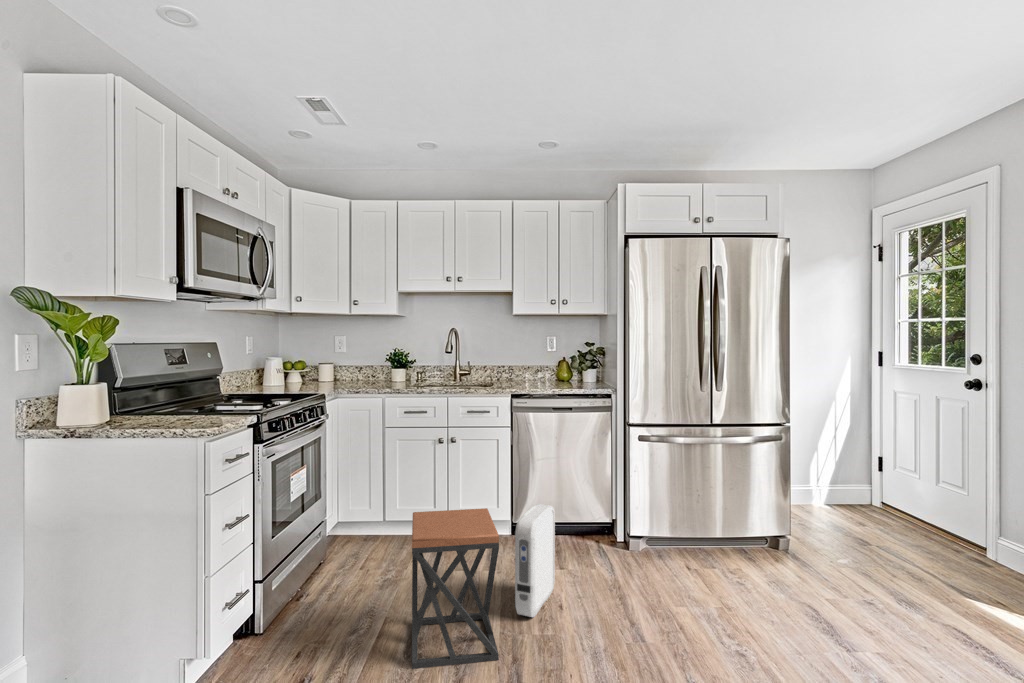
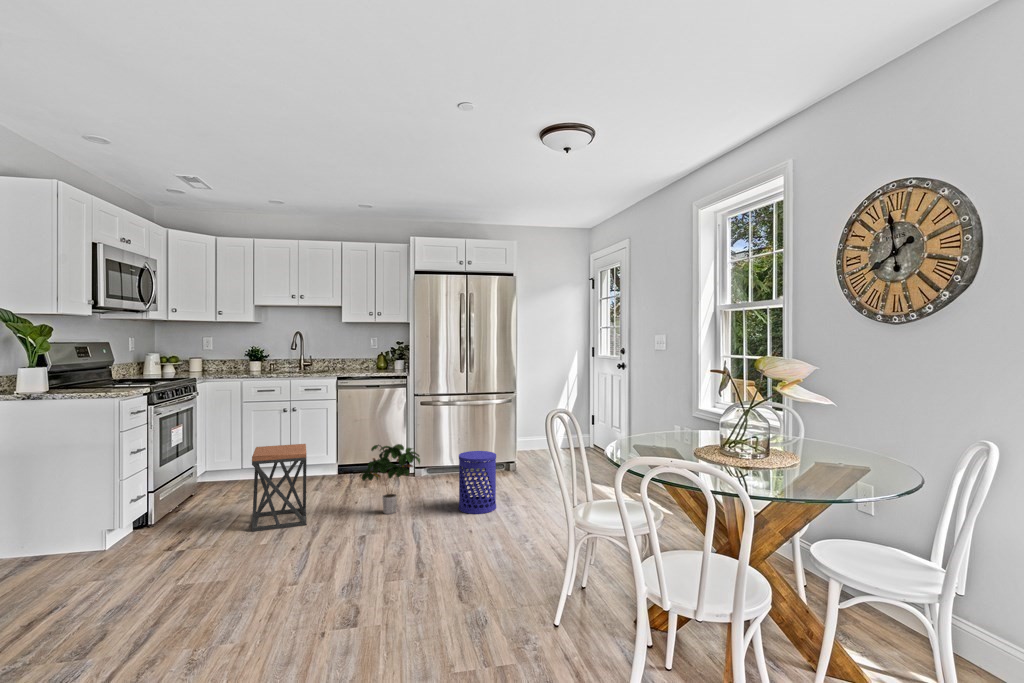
air purifier: present [515,504,555,617] -> none [324,444,354,508]
potted plant: none [575,516,685,643] -> present [359,444,420,514]
waste bin: none [748,533,824,661] -> present [459,451,496,514]

